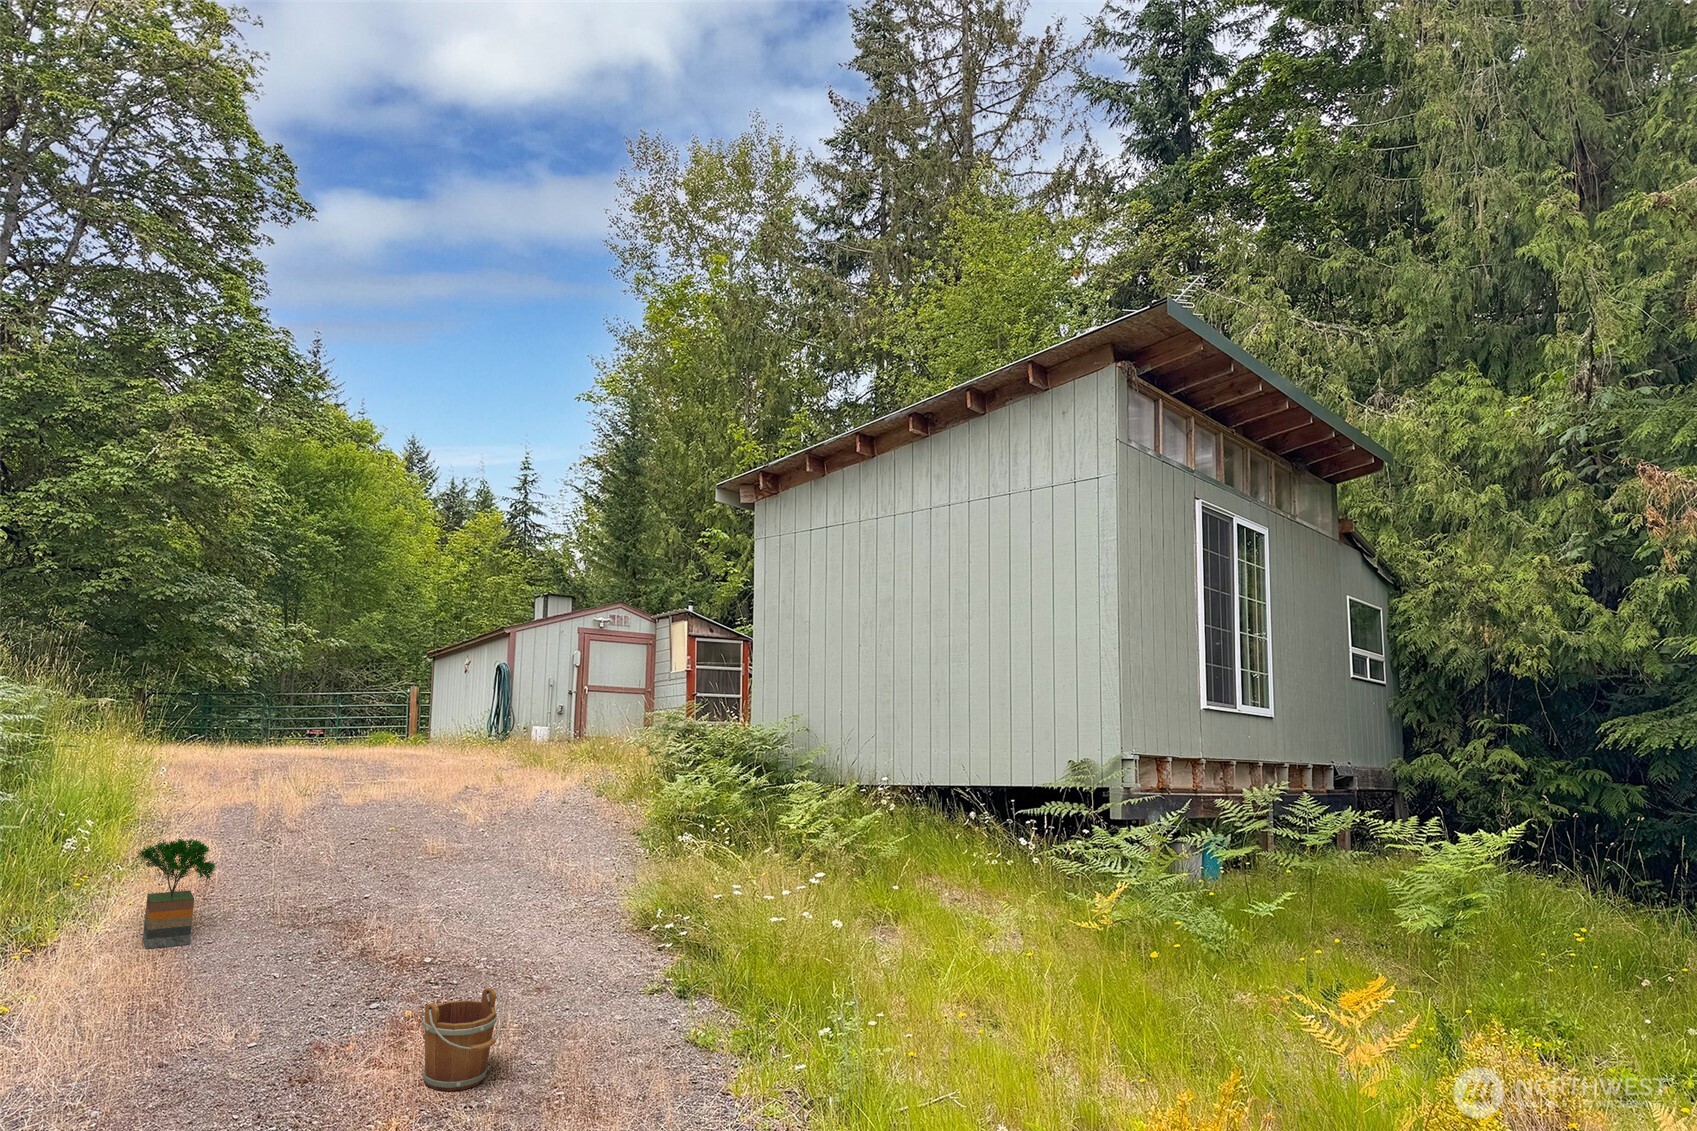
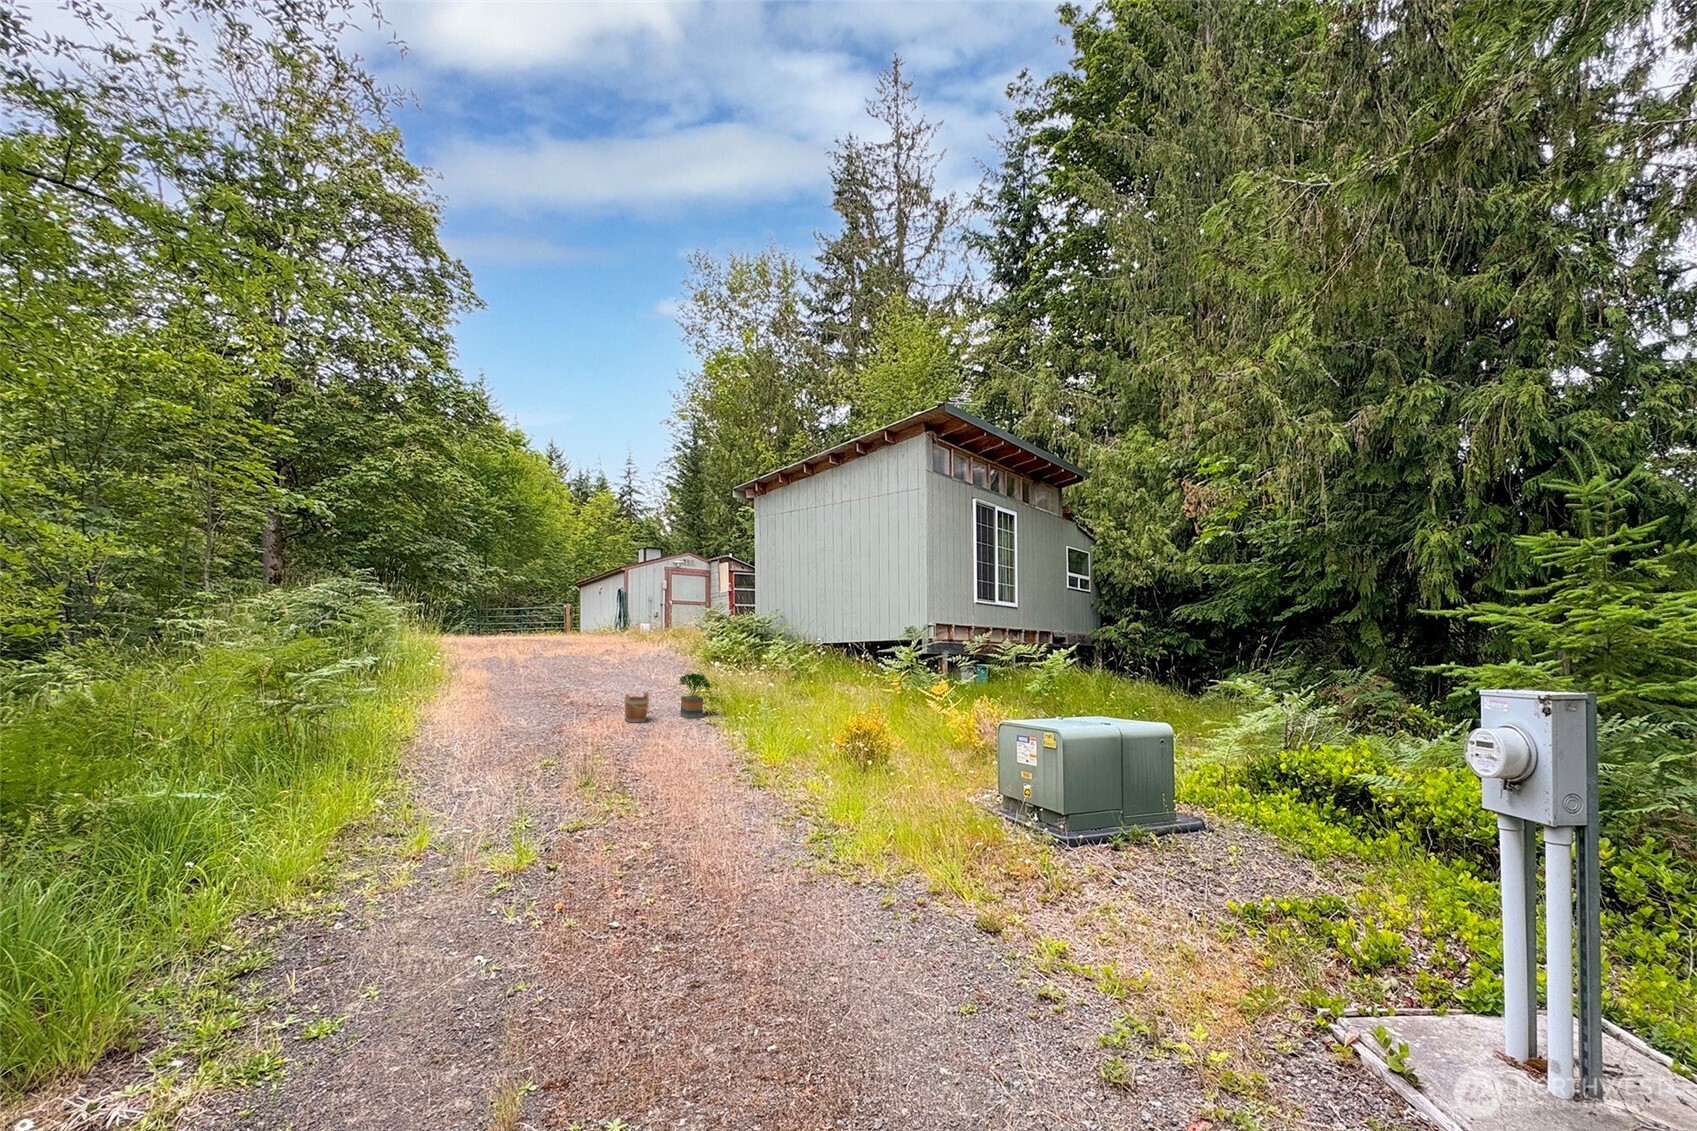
potted tree: present [138,839,216,949] -> present [680,674,710,719]

